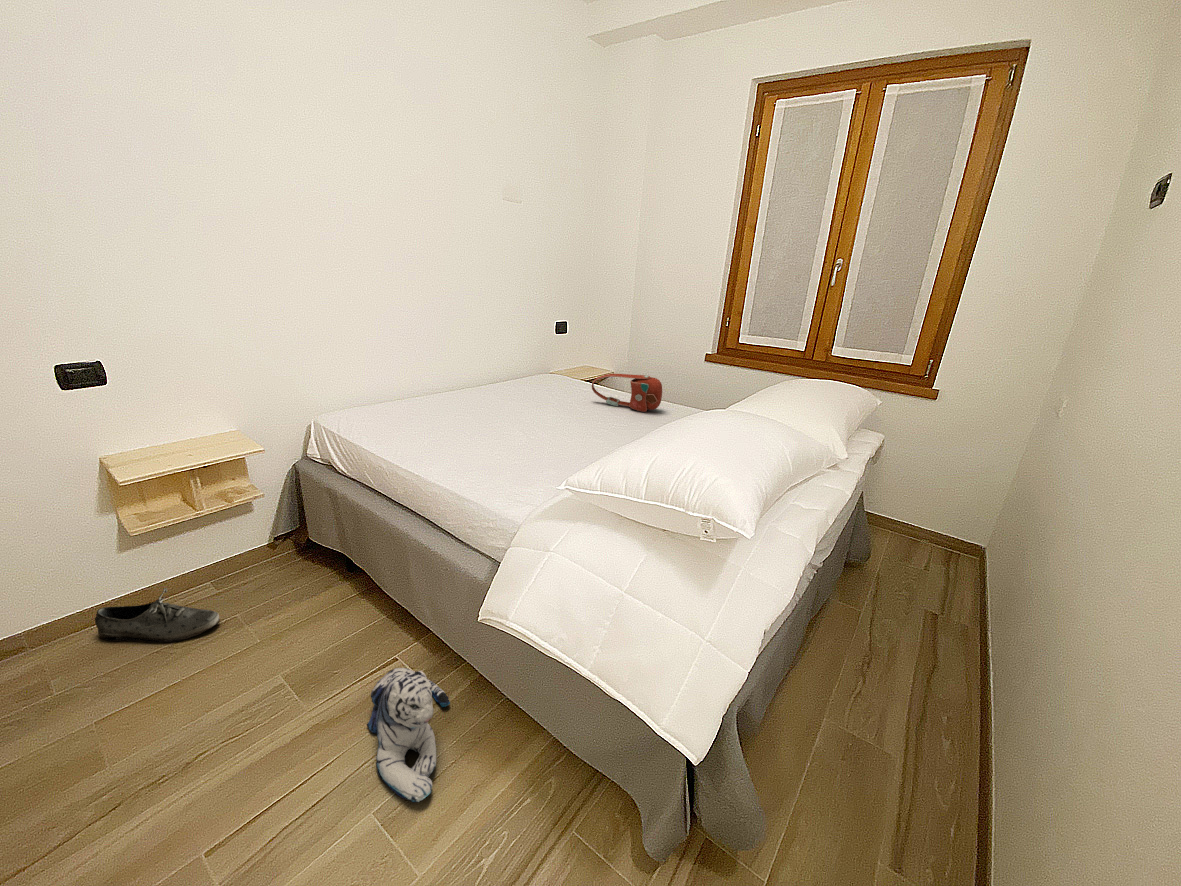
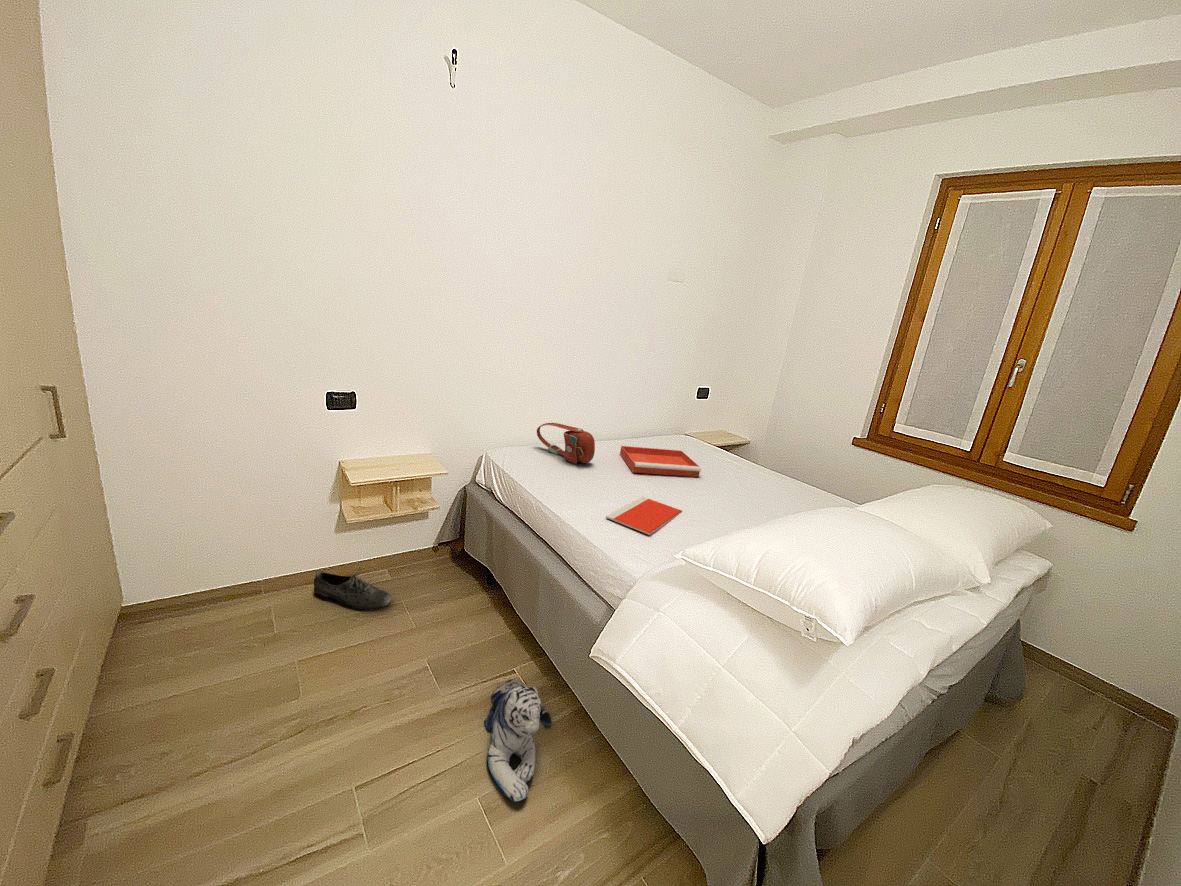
handbag: present [592,374,662,412] -> present [537,423,595,464]
tray: none [482,388,572,416] -> present [620,446,701,477]
notebook: none [475,438,558,475] -> present [606,497,682,535]

